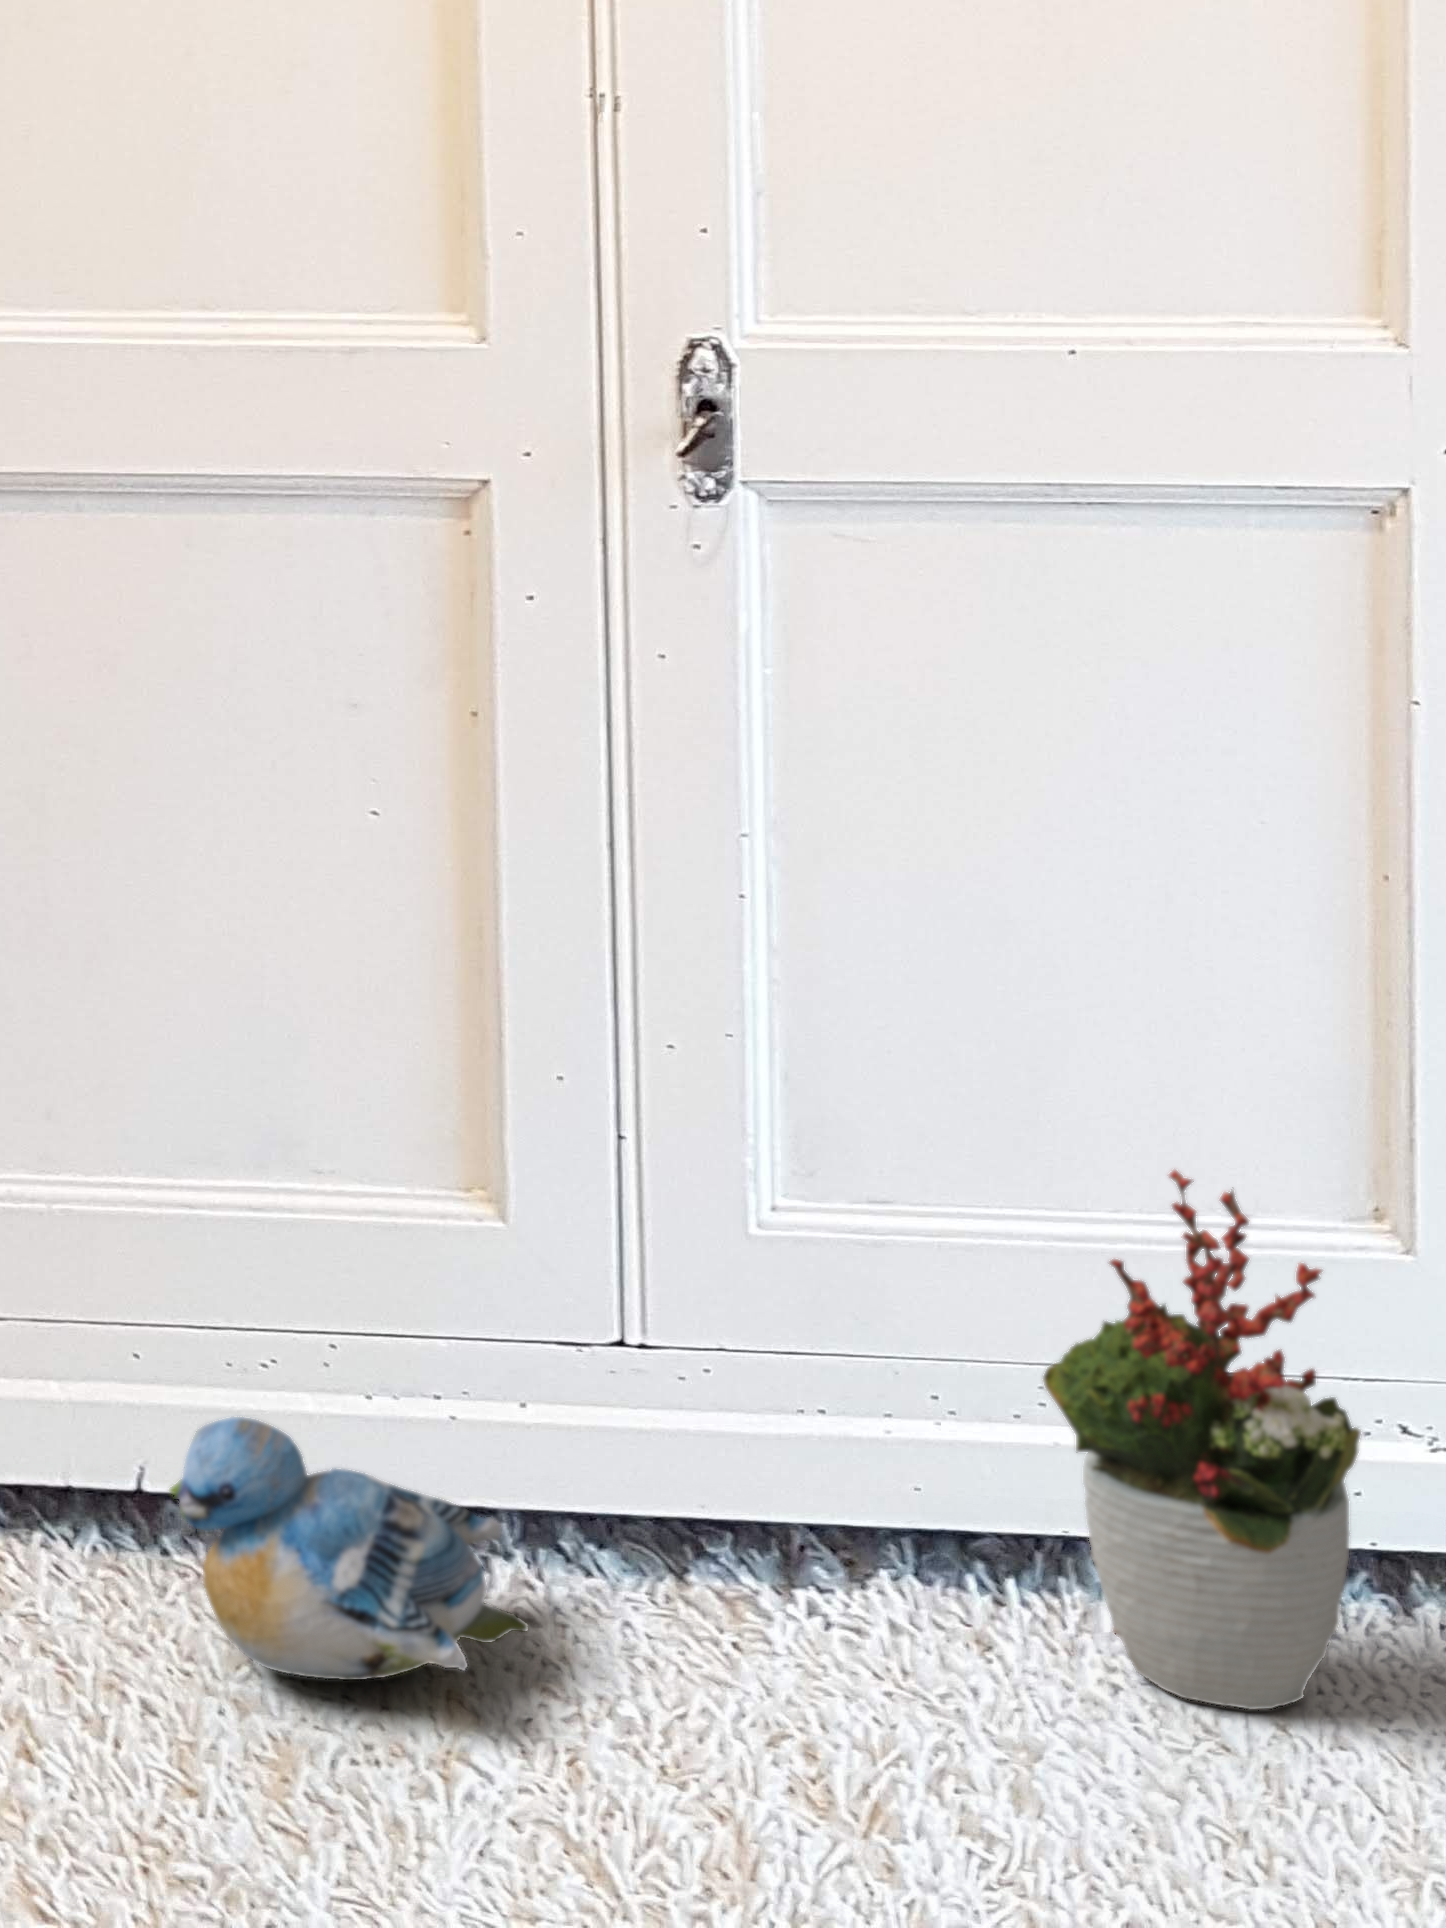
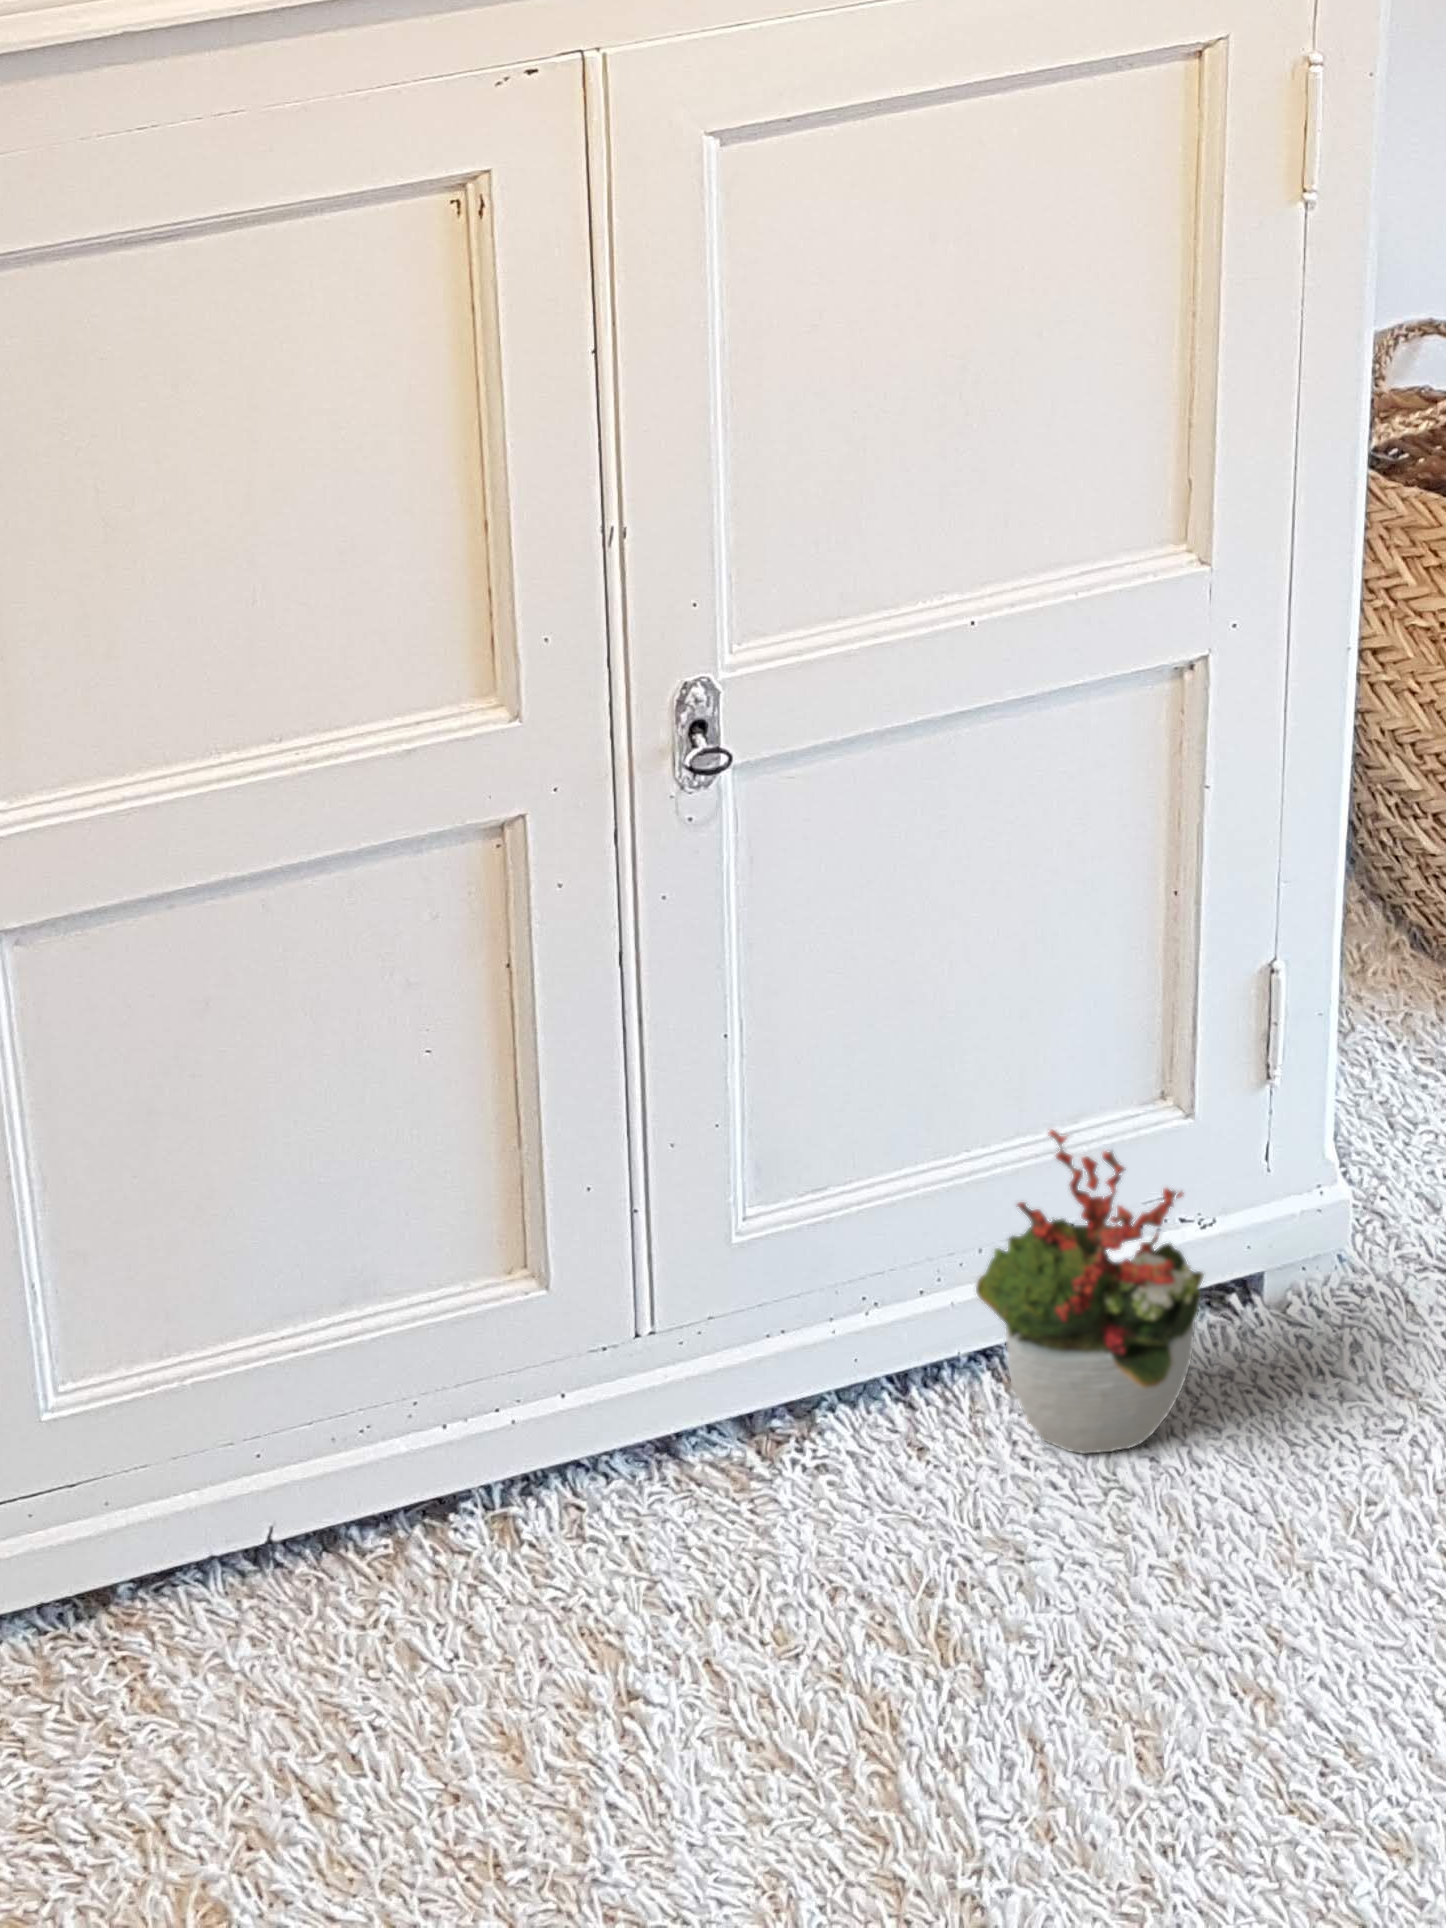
plush toy: present [170,1417,528,1680] -> none [356,1485,631,1671]

